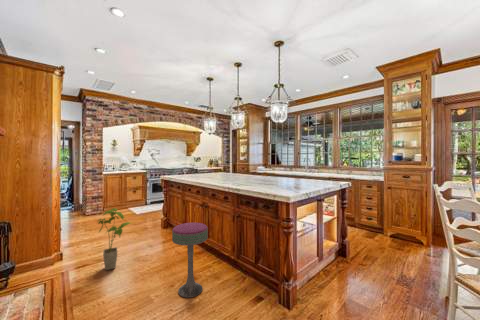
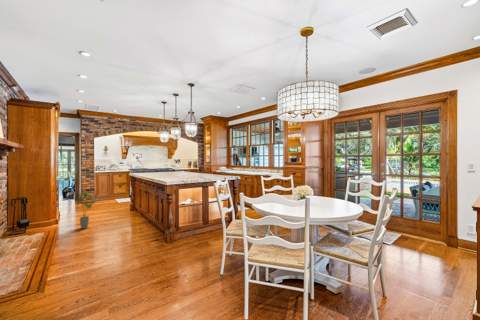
bar stool: present [172,223,208,298] -> none [111,199,133,238]

